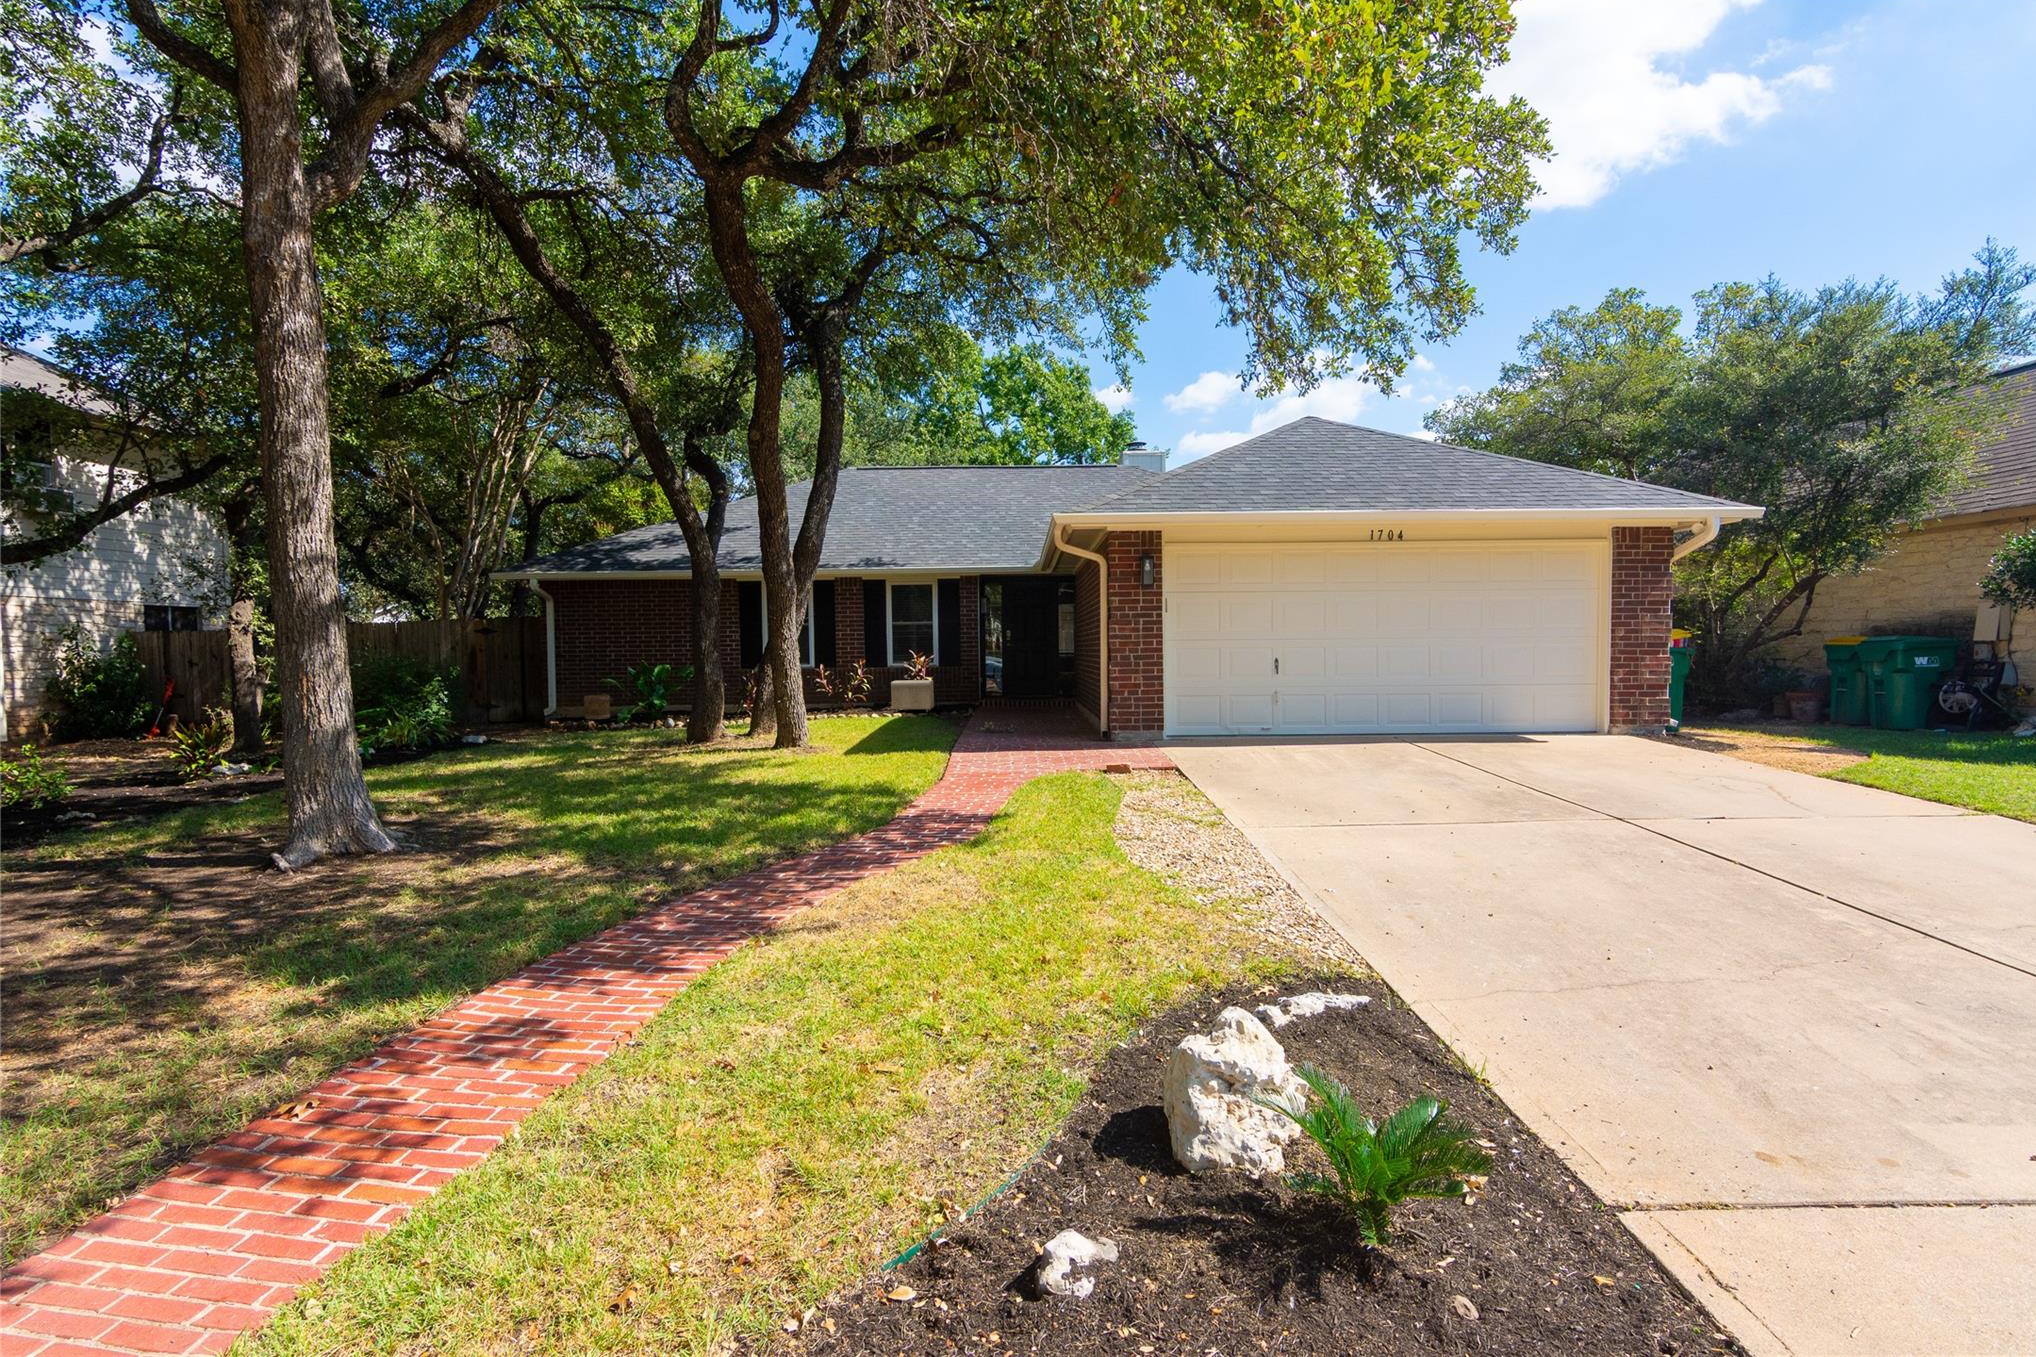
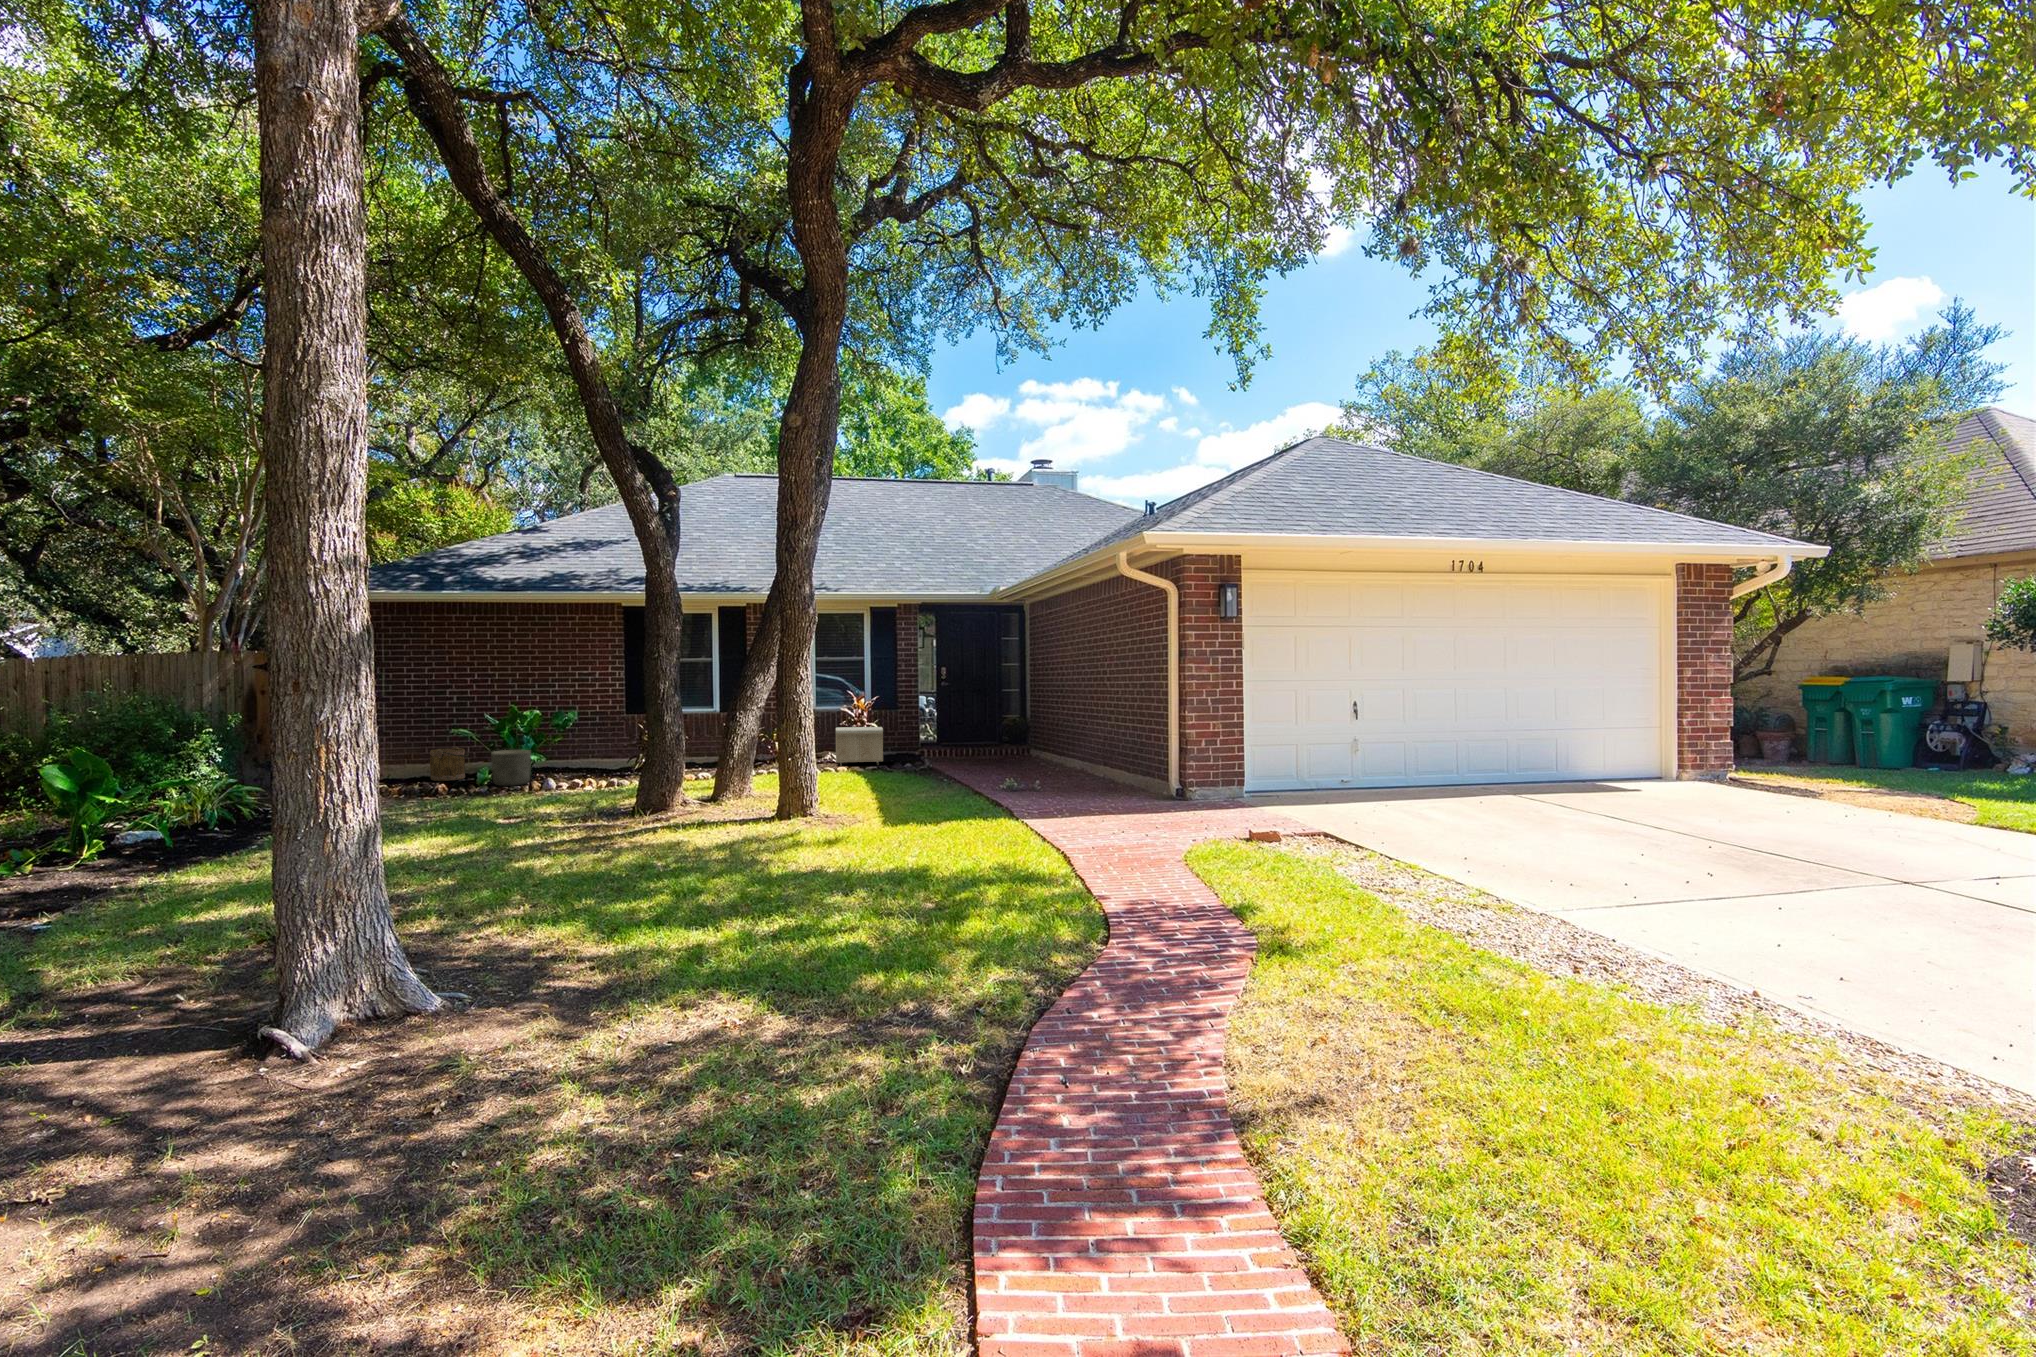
planter: none [619,696,649,723] -> present [491,750,531,786]

